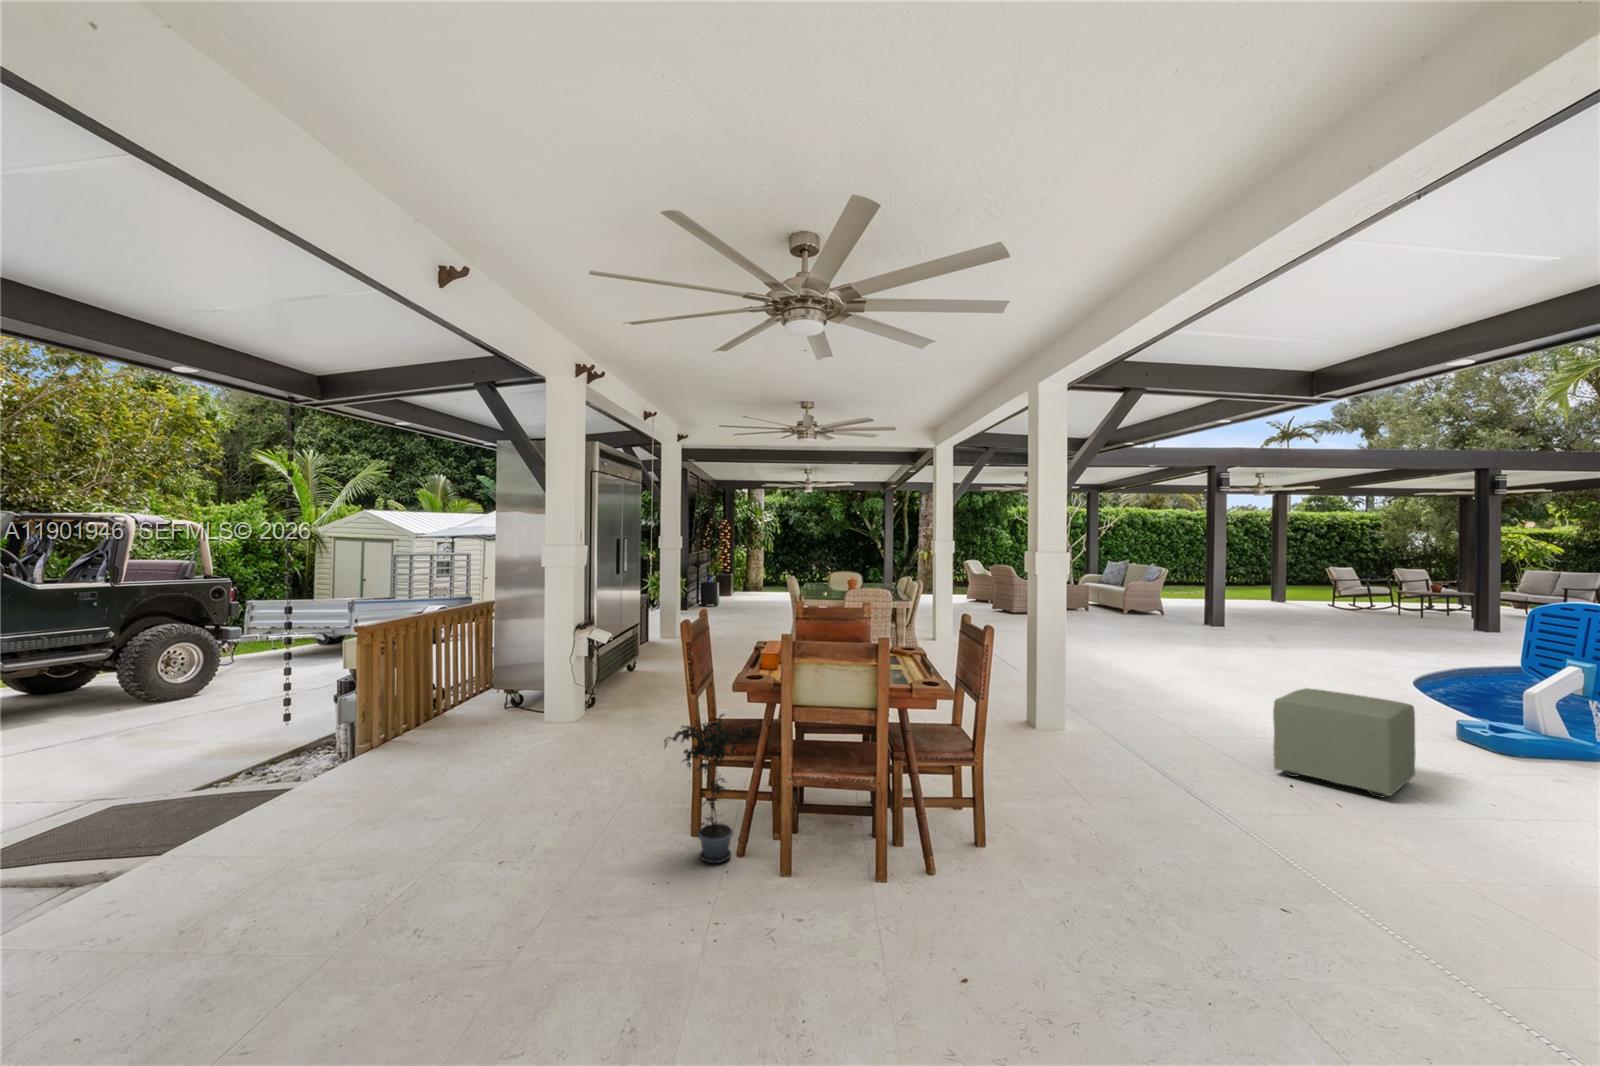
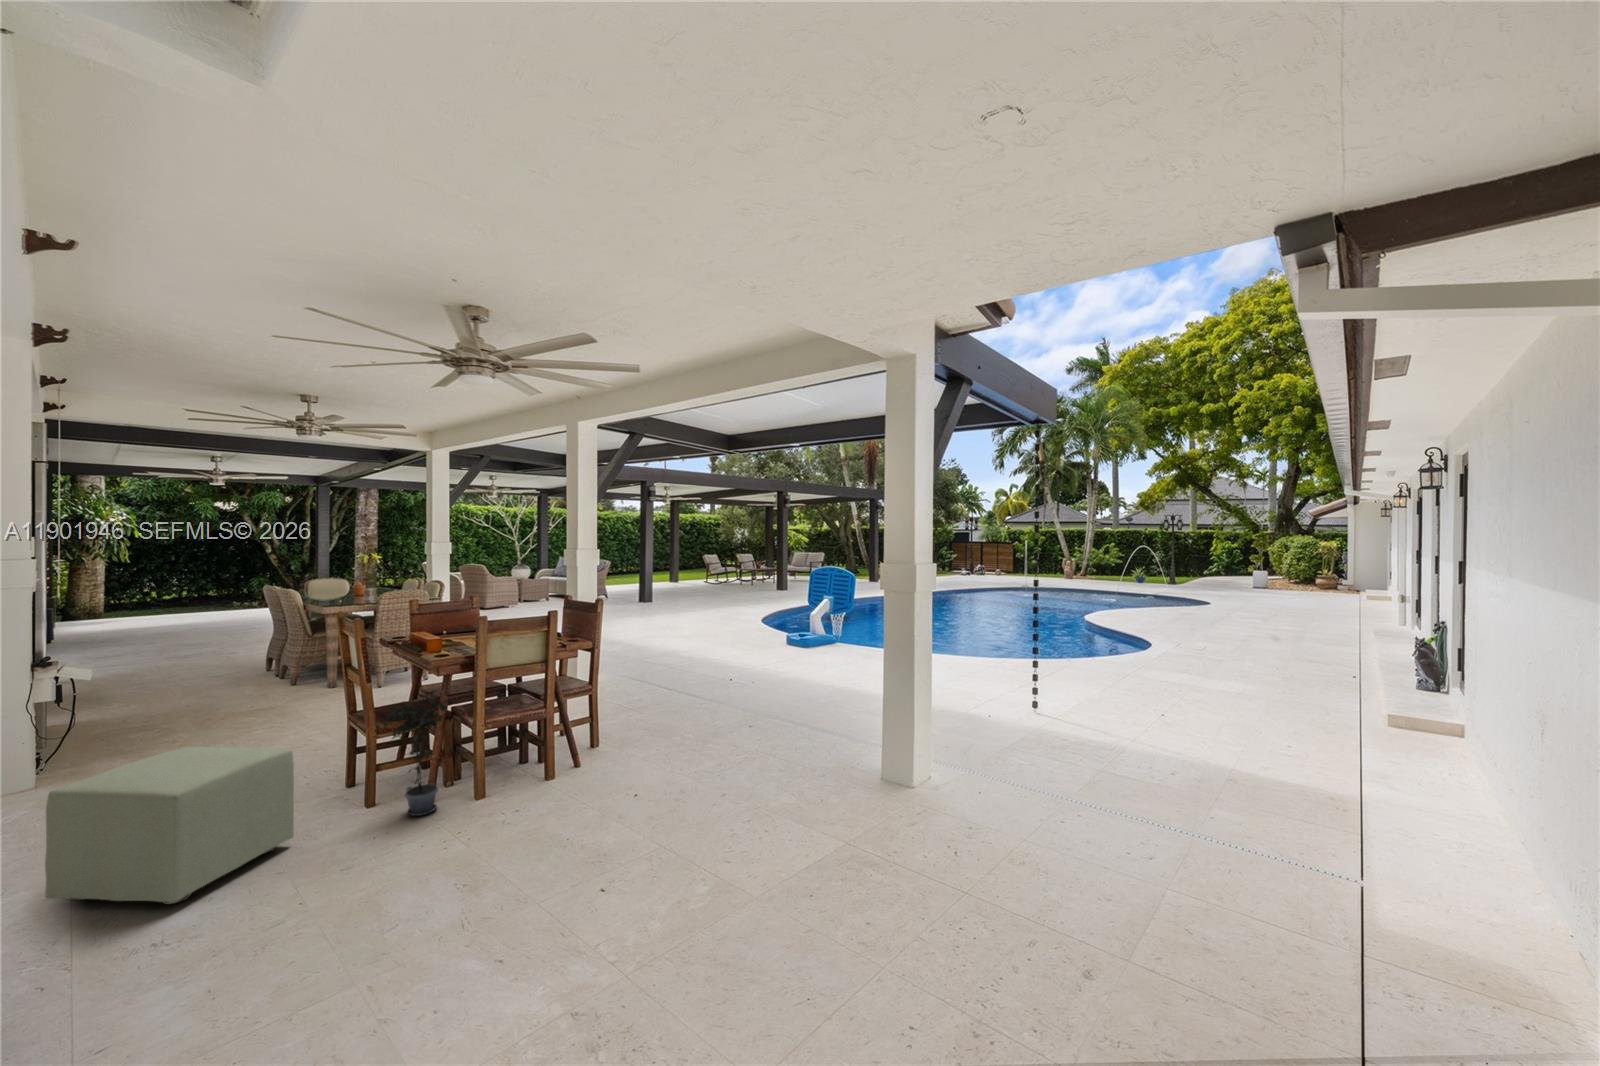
ottoman: present [1273,688,1416,797] -> present [45,747,294,905]

